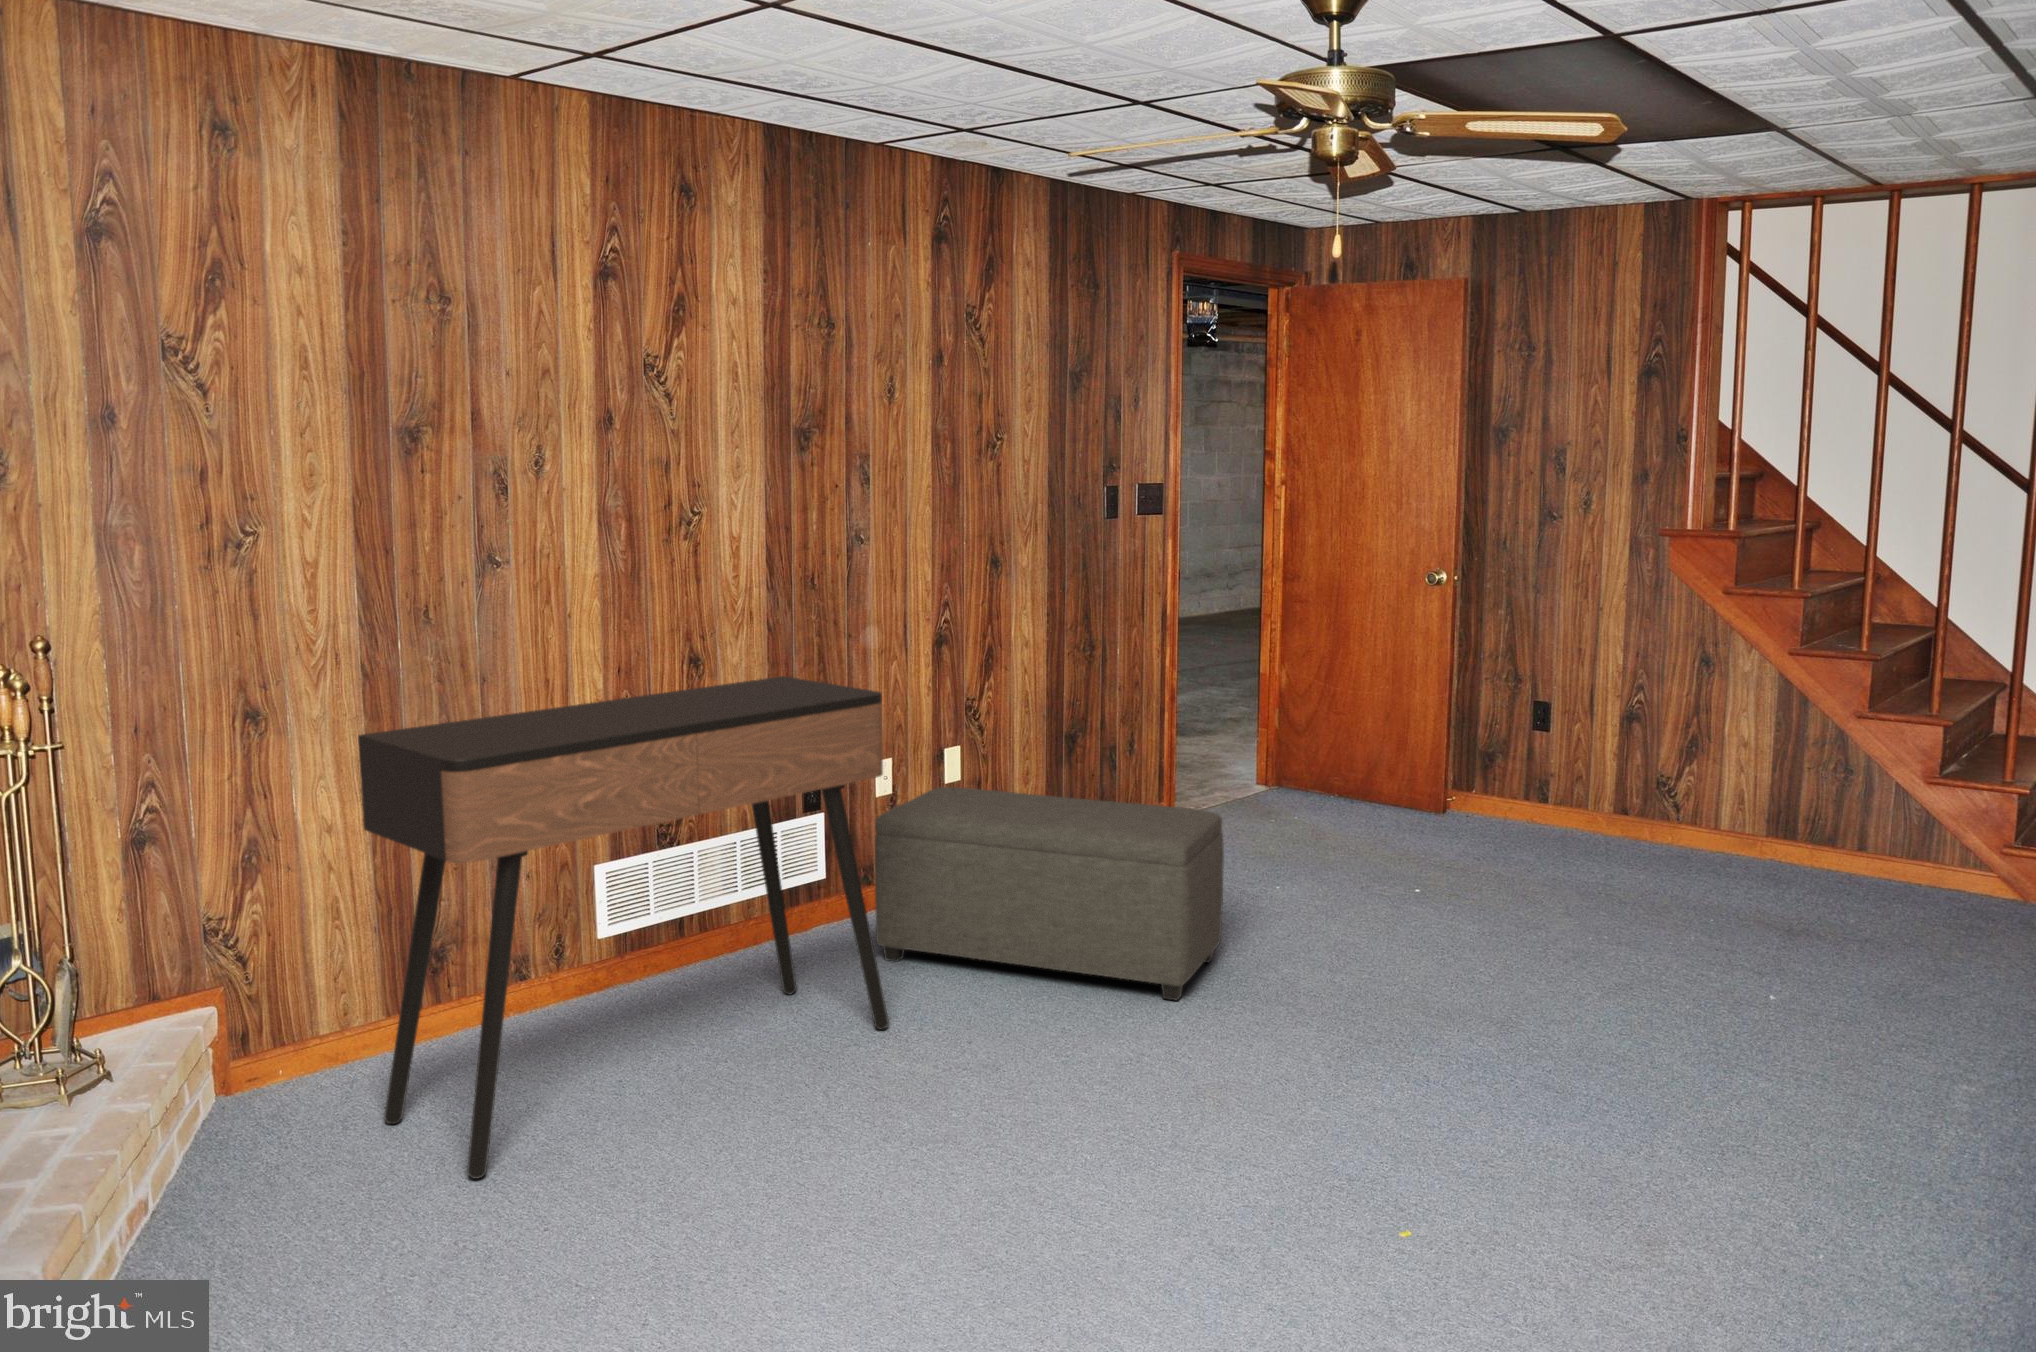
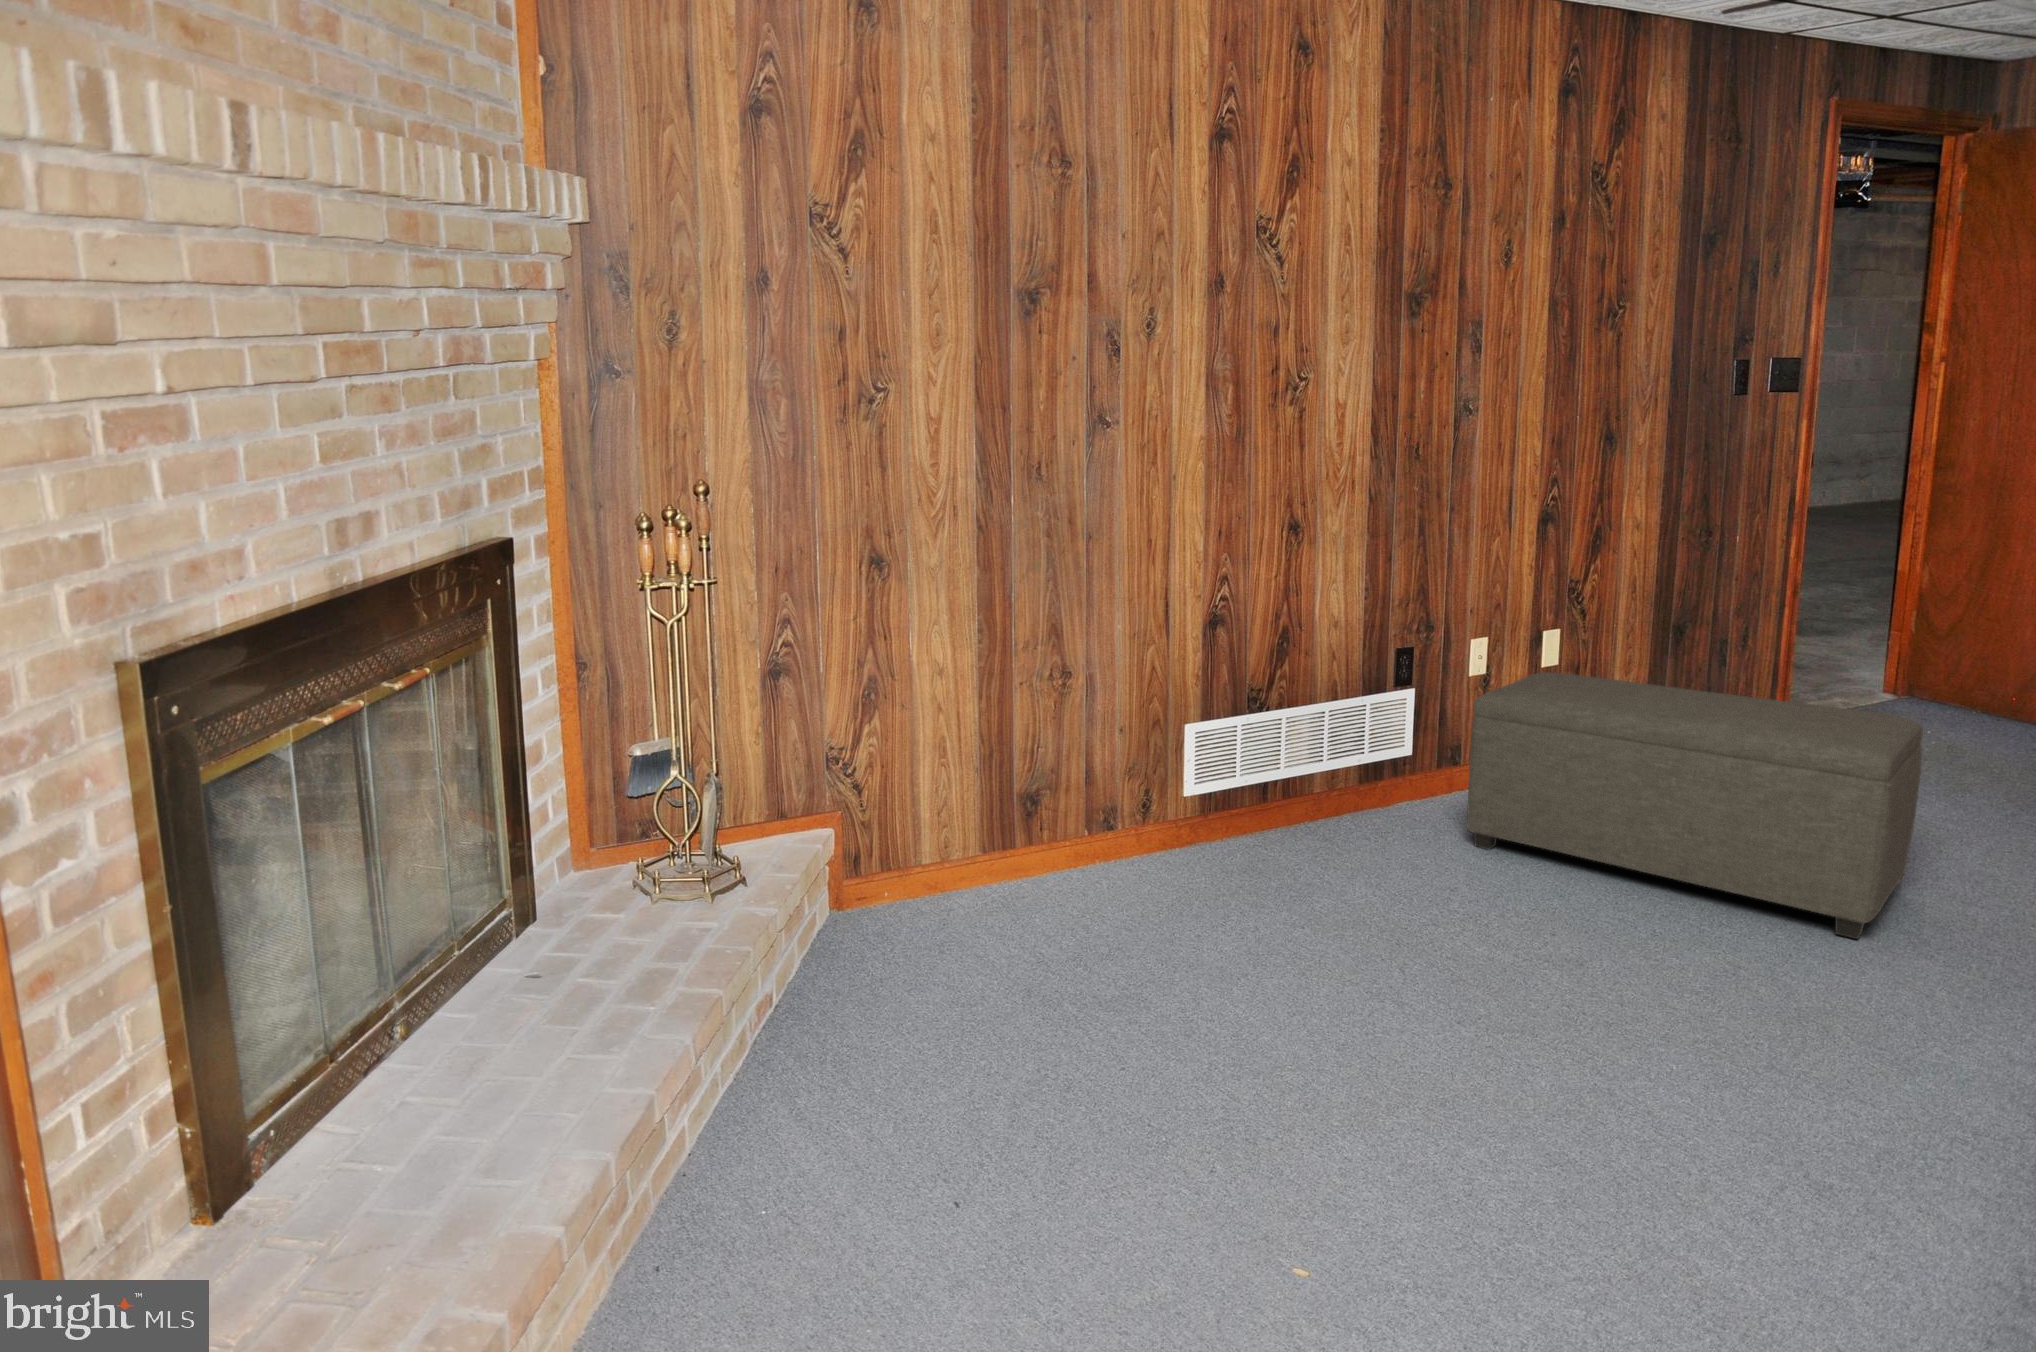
console table: present [358,676,889,1179] -> none [962,543,1507,1033]

